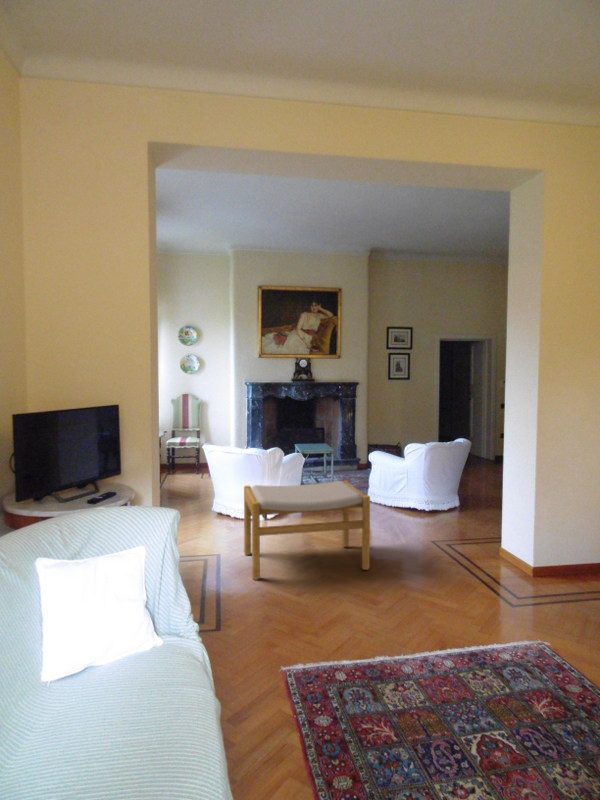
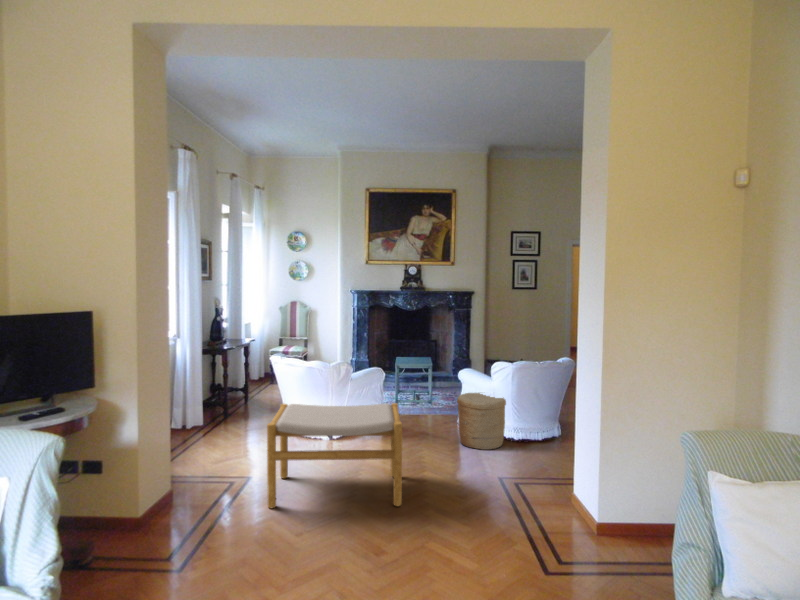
woven basket: none [377,471,421,521] -> present [457,393,506,450]

